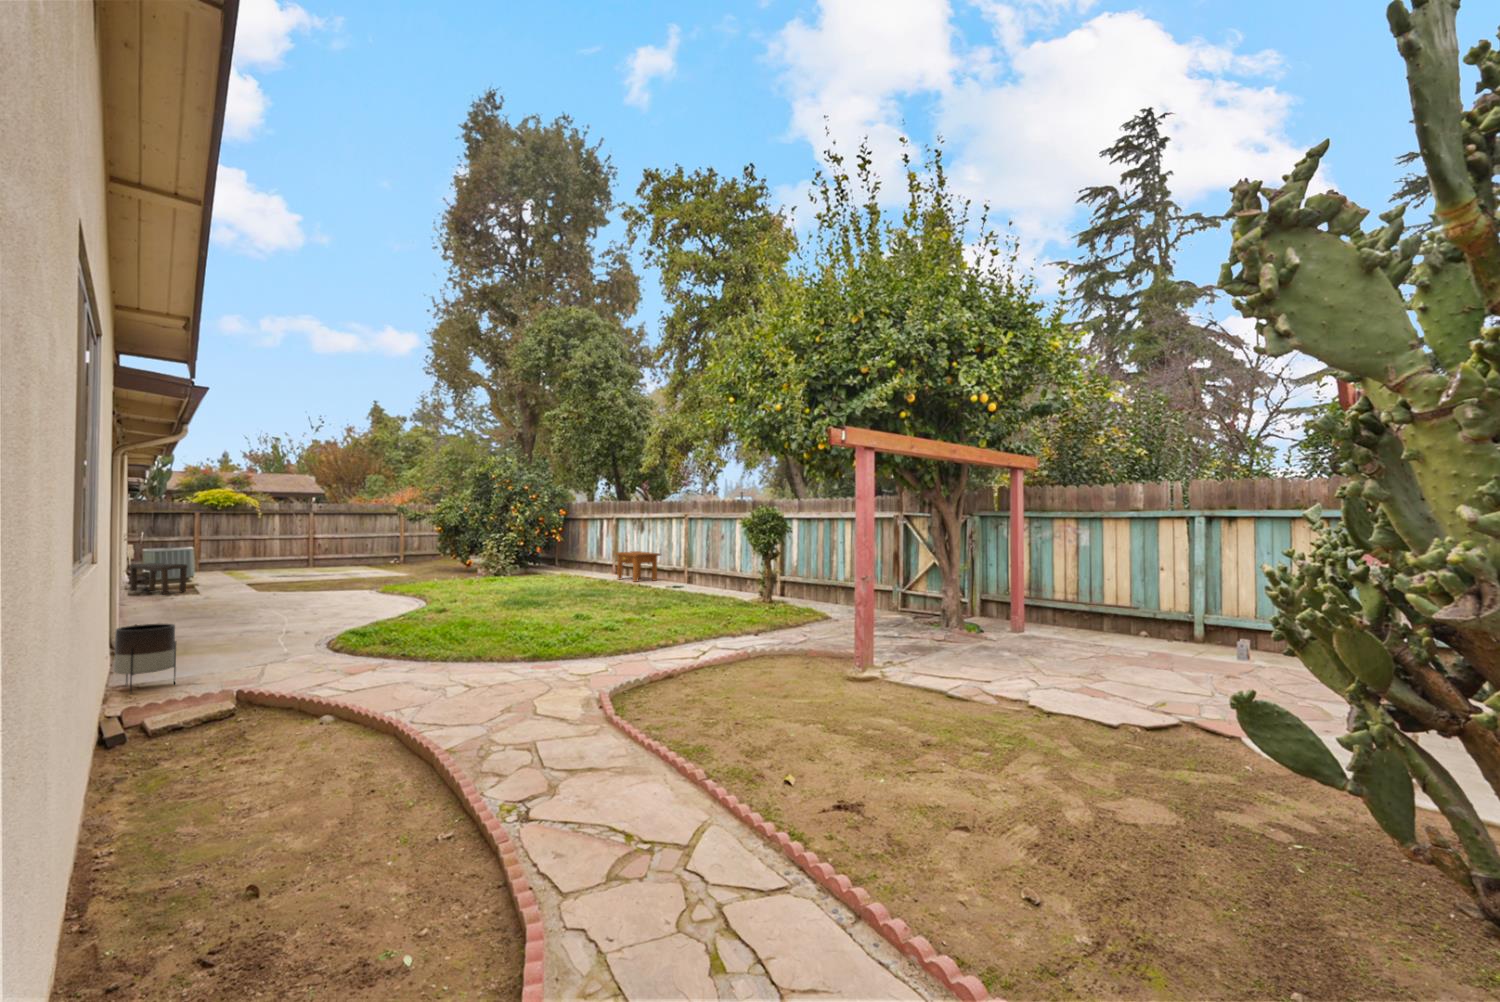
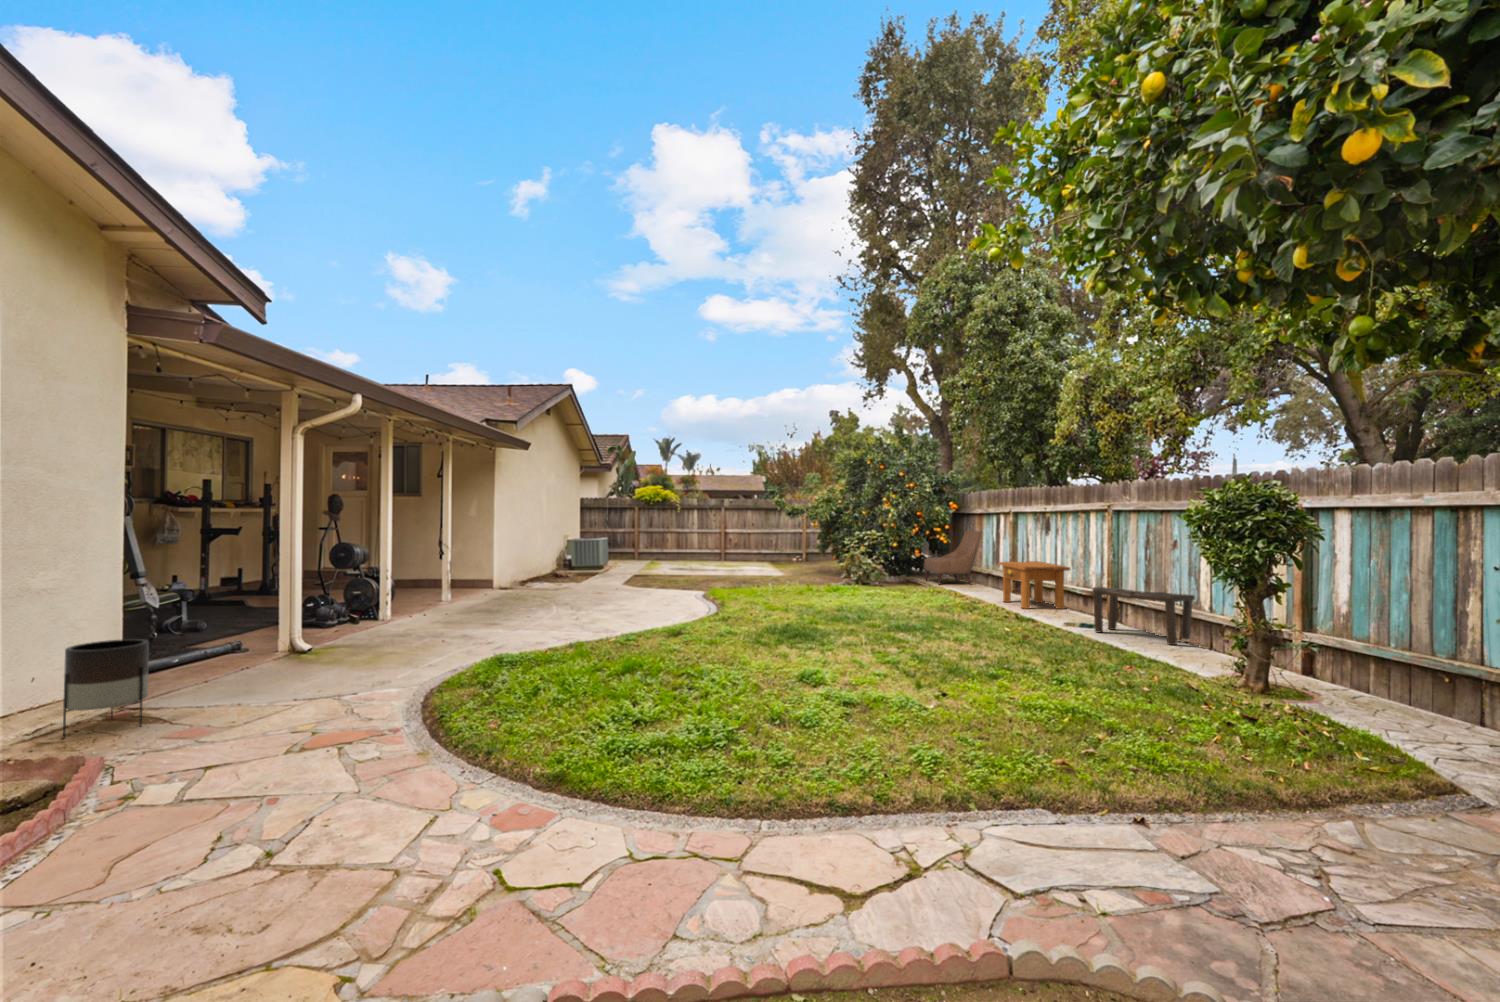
chair: none [544,531,588,573] -> present [924,530,981,584]
bench: present [130,563,187,594] -> present [1092,587,1195,645]

